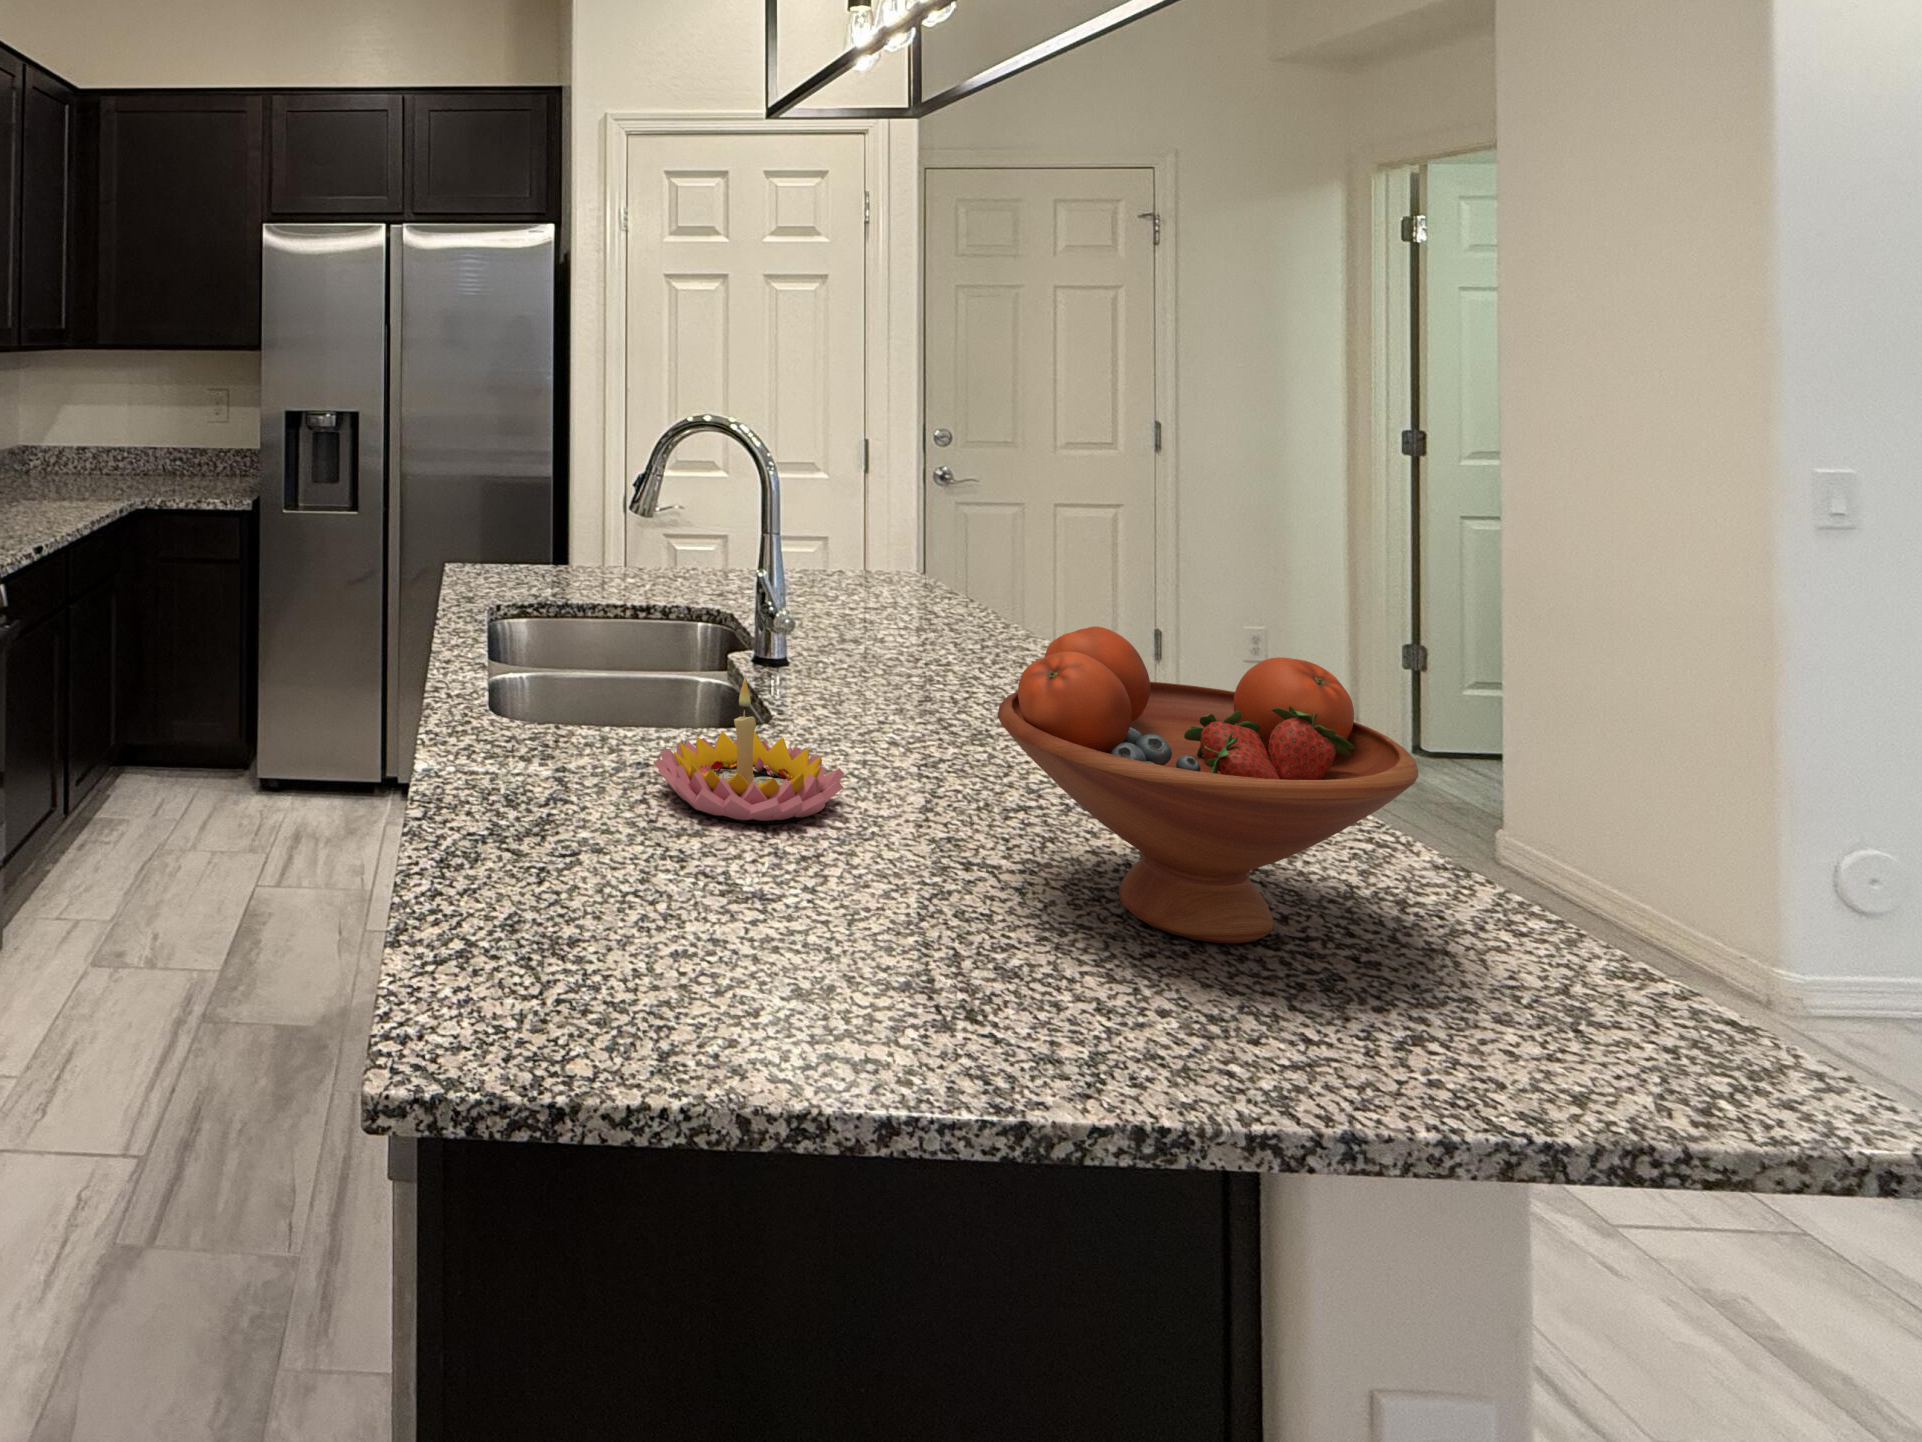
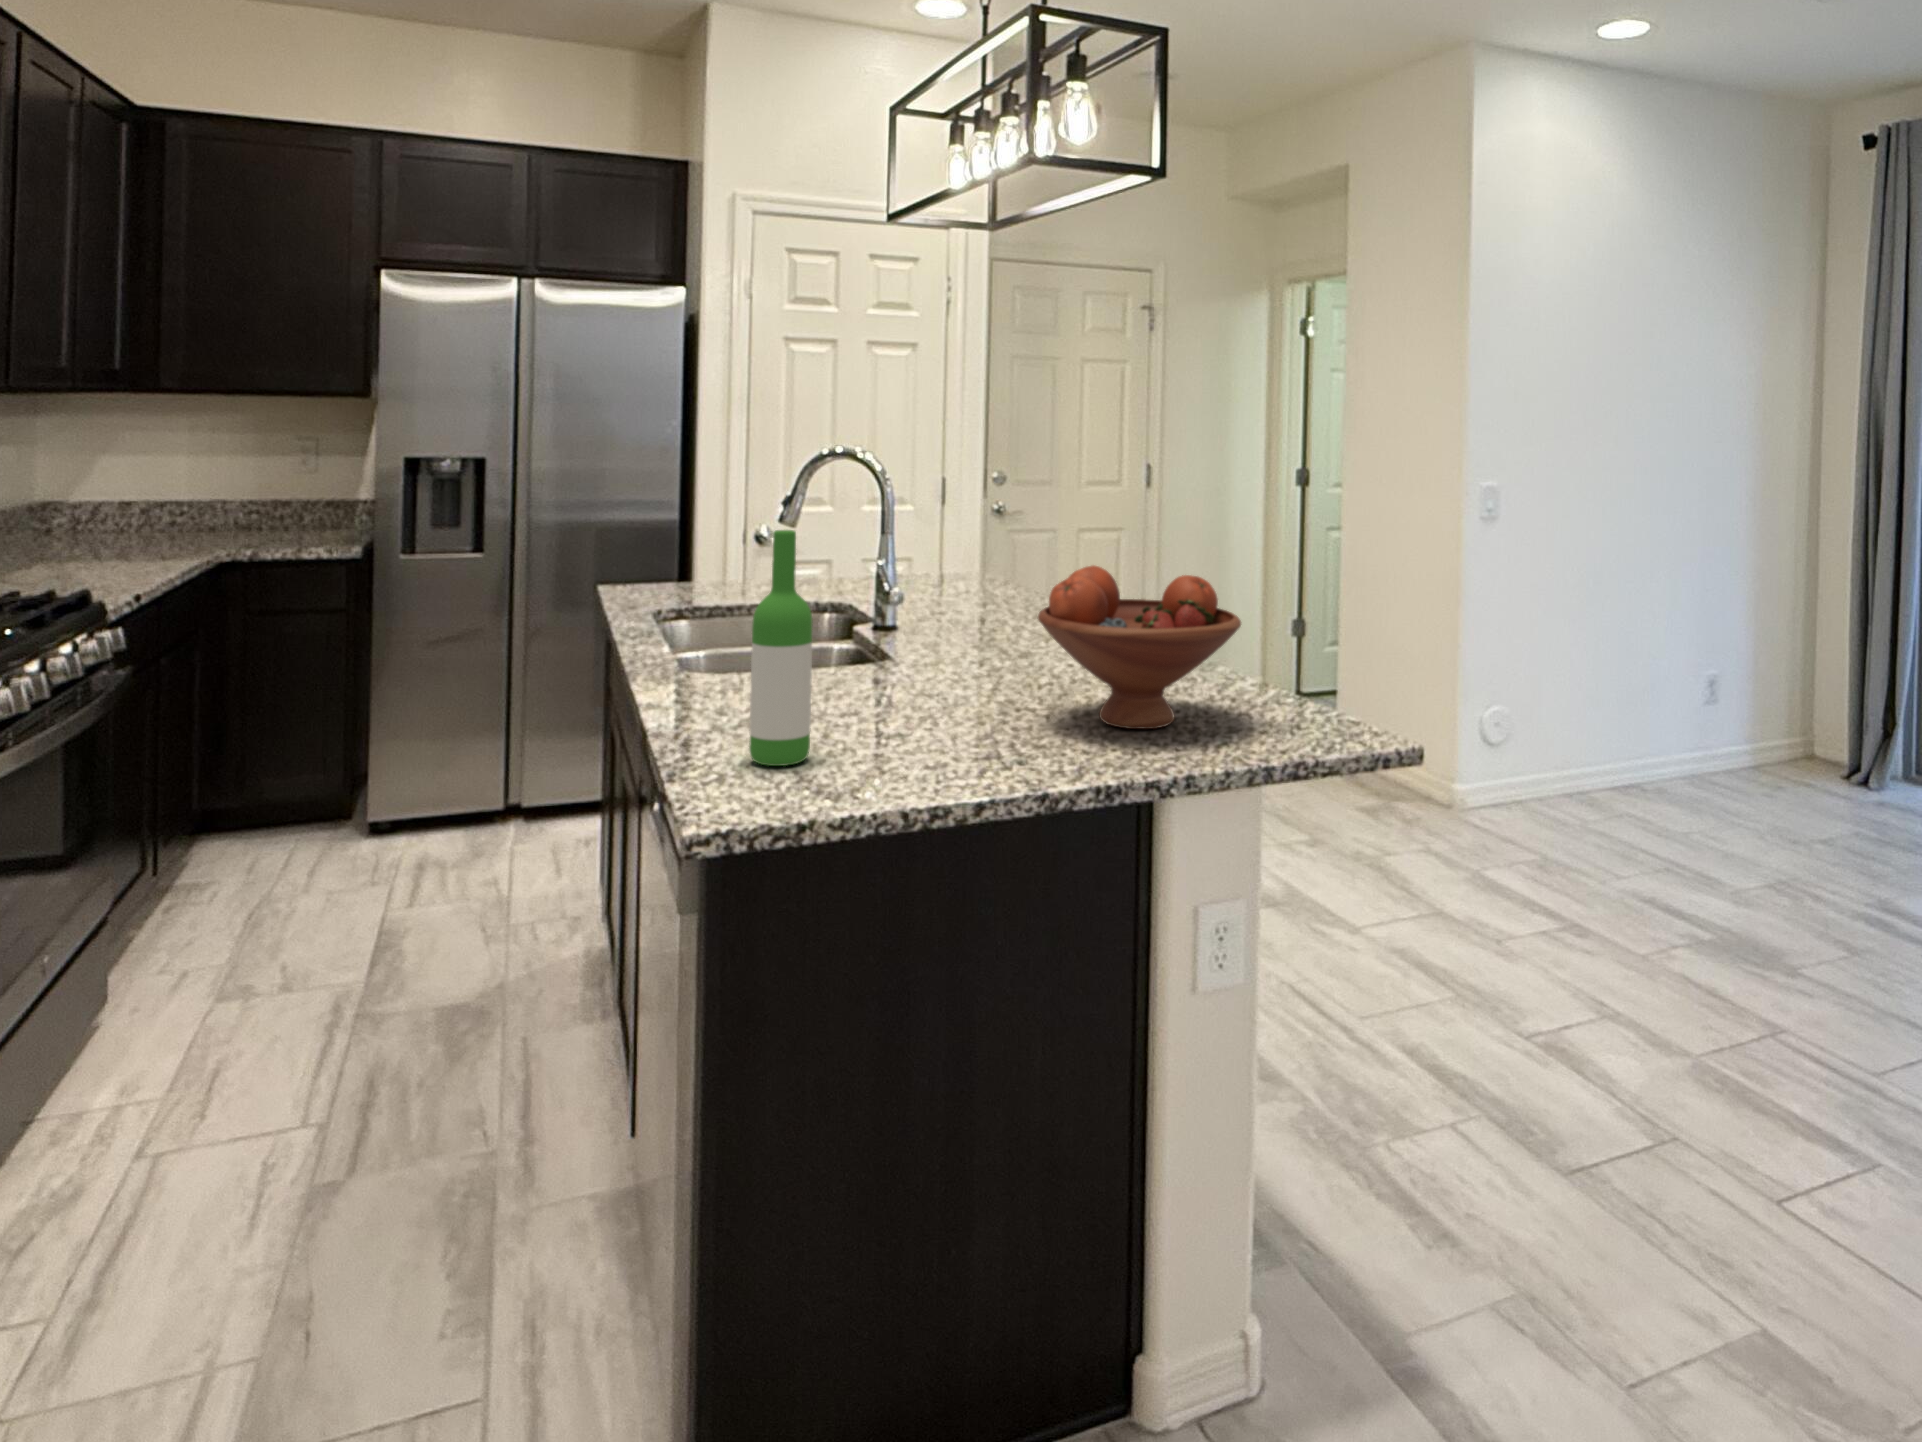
wine bottle: none [515,562,608,944] -> present [749,530,813,766]
candle holder: present [654,678,844,824] -> none [819,617,945,710]

